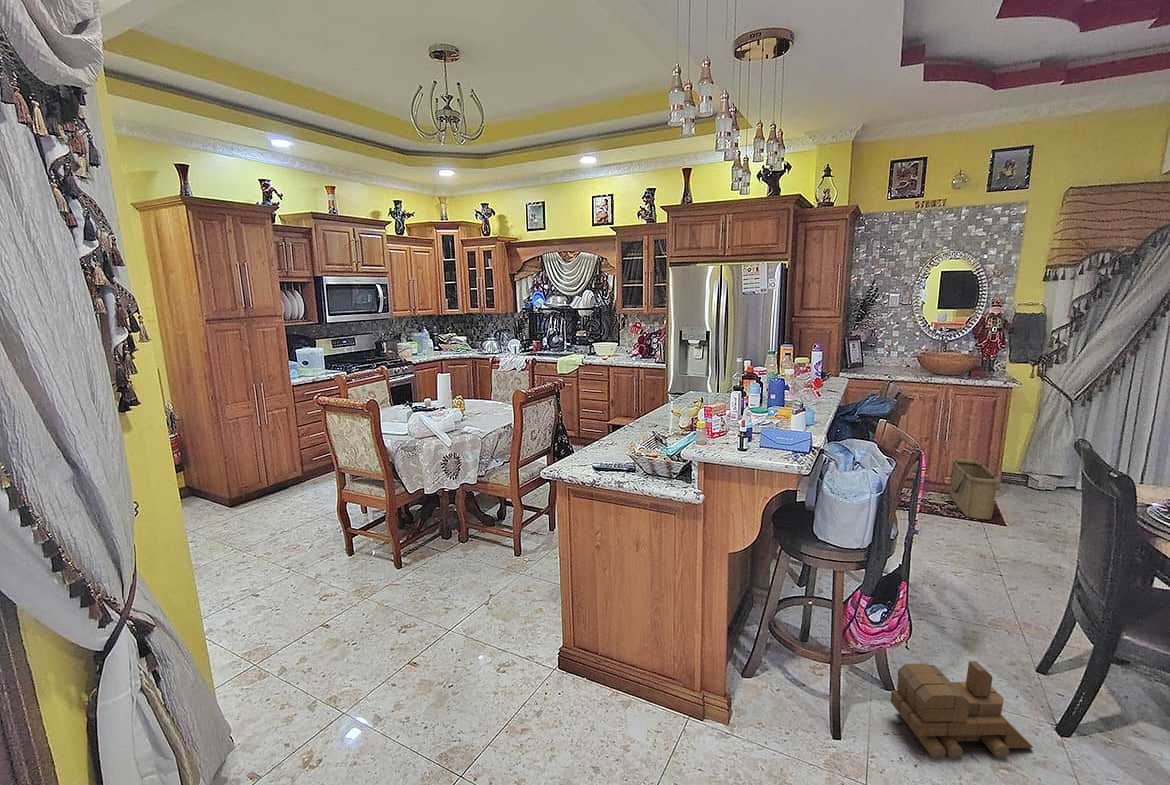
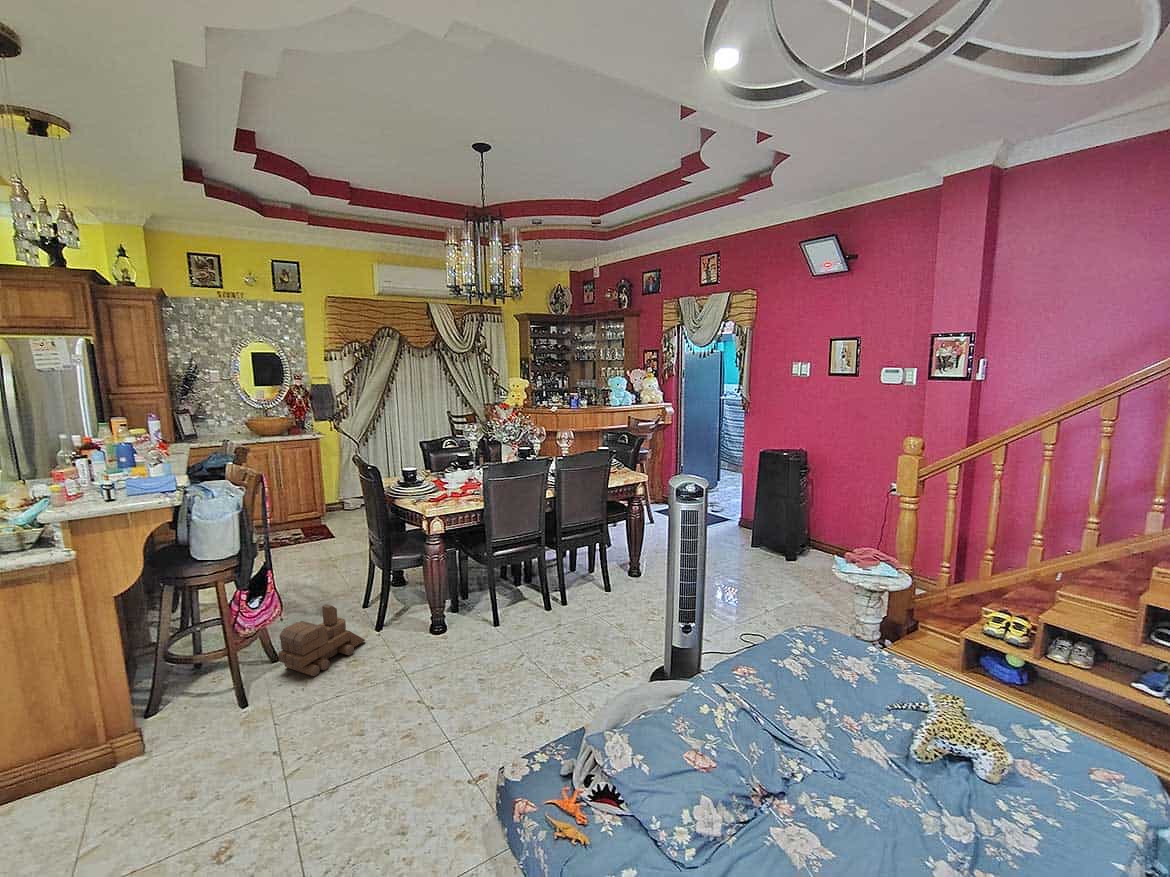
basket: present [950,459,999,519] -> none [289,497,325,540]

